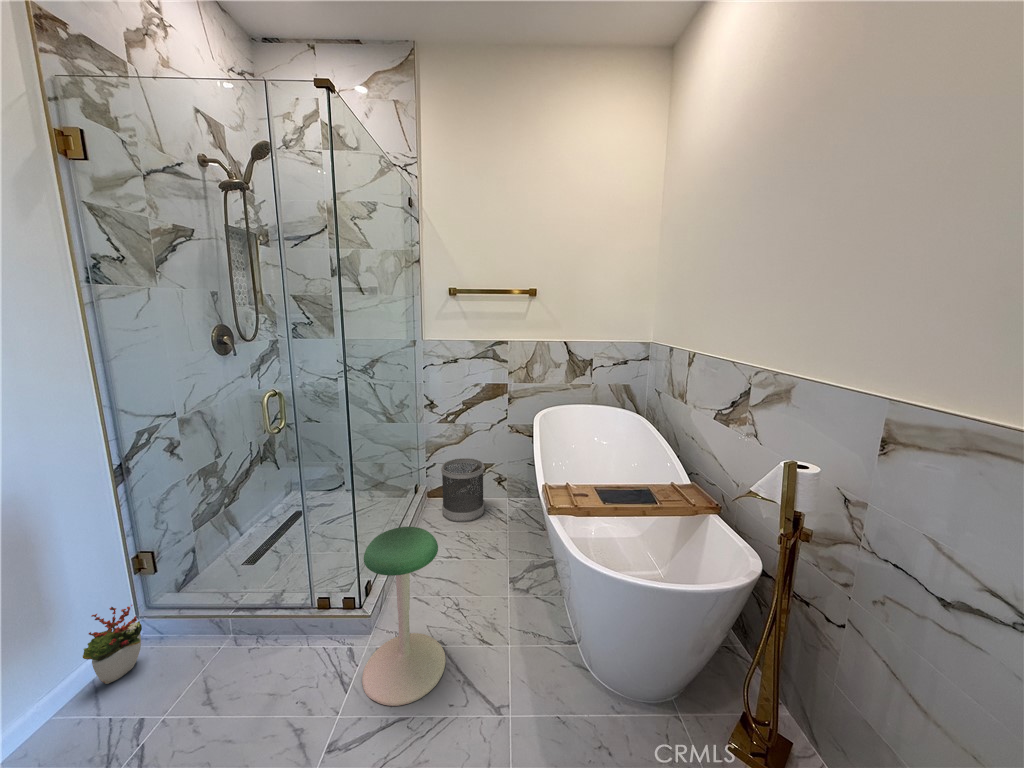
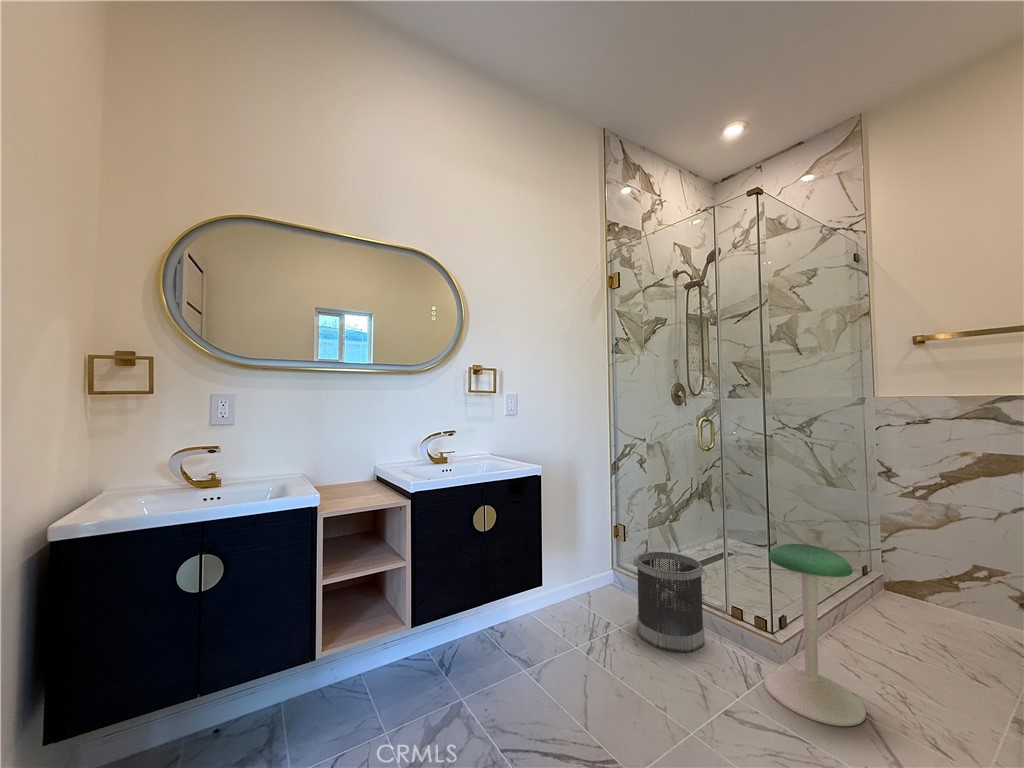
wastebasket: present [441,458,484,522] -> present [636,552,704,652]
decorative plant: present [83,605,142,684] -> none [591,545,617,596]

